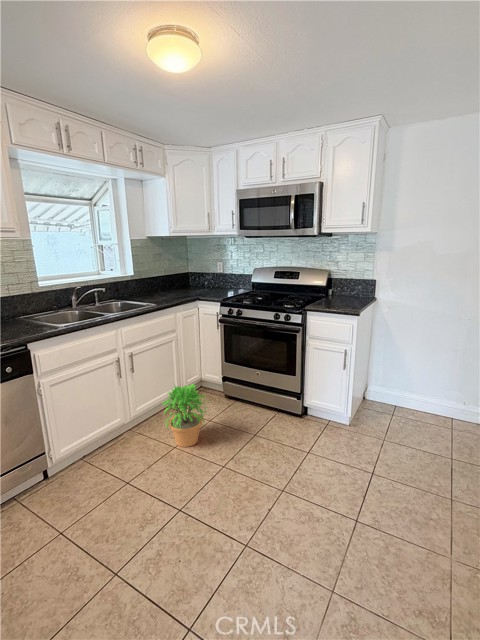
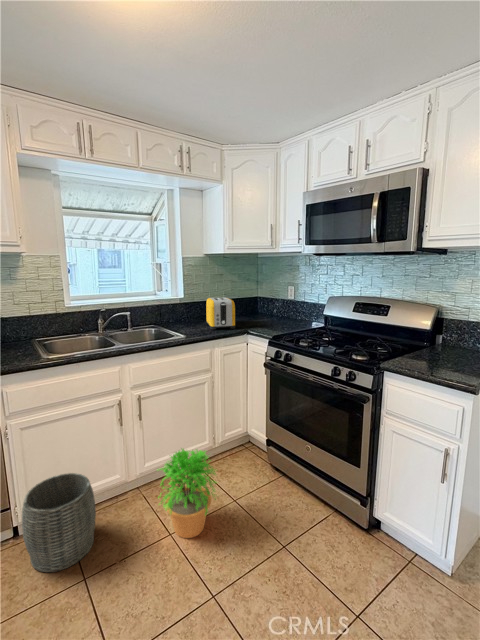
toaster: none [157,273,188,299] -> present [206,298,235,329]
woven basket: none [64,418,121,490] -> present [22,473,96,573]

